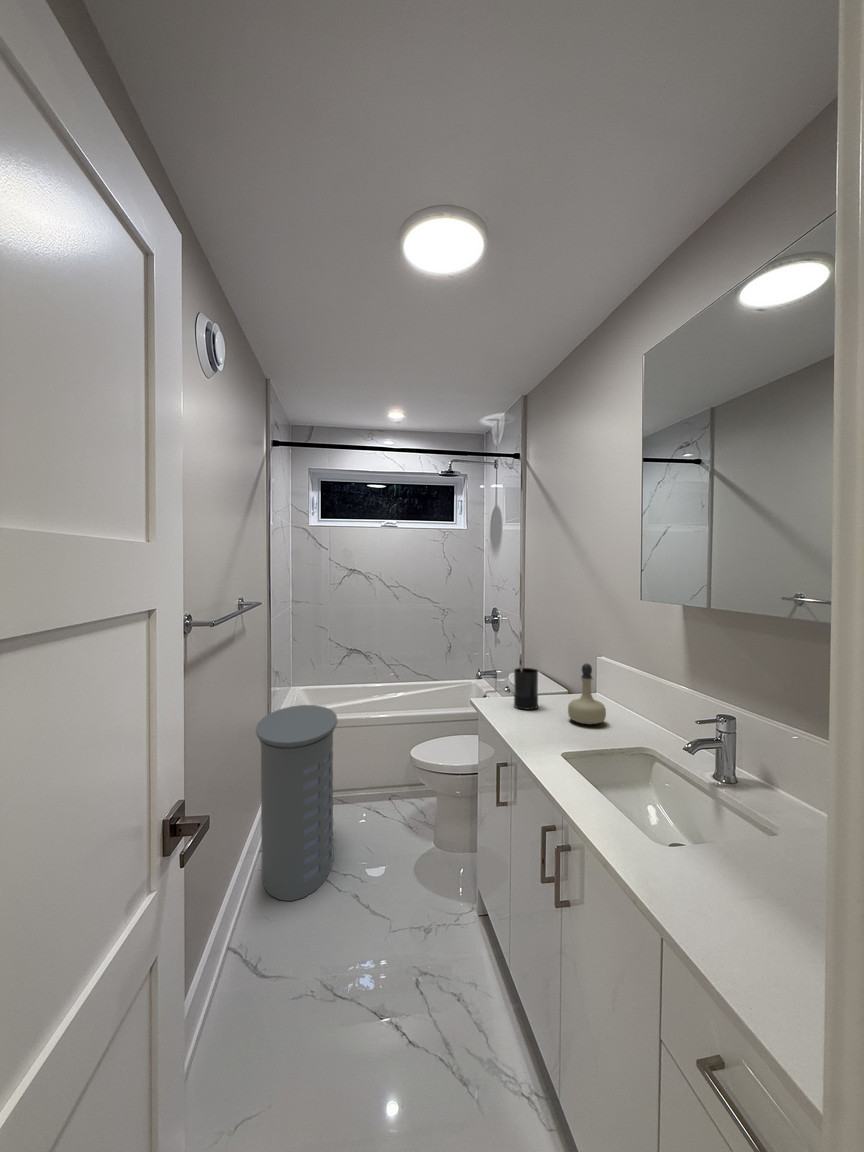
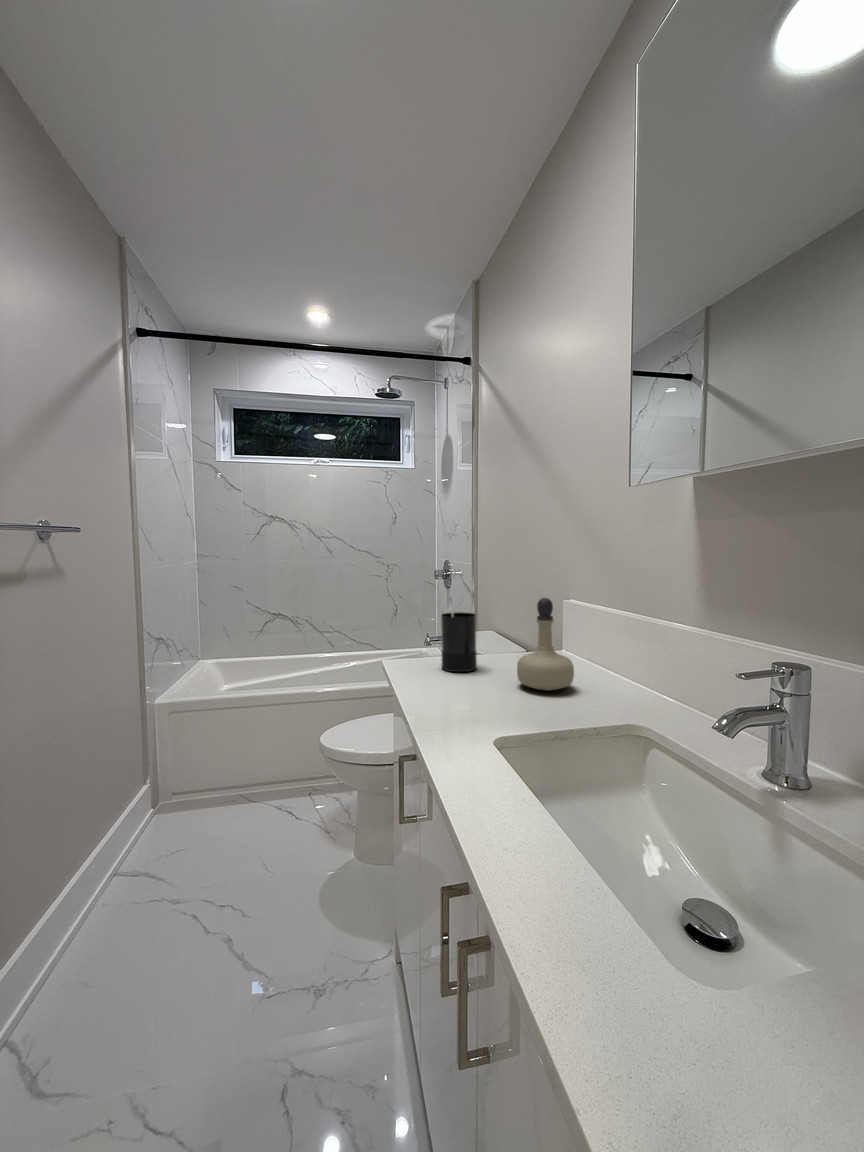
laundry hamper: present [256,705,337,901] -> none [83,678,217,952]

